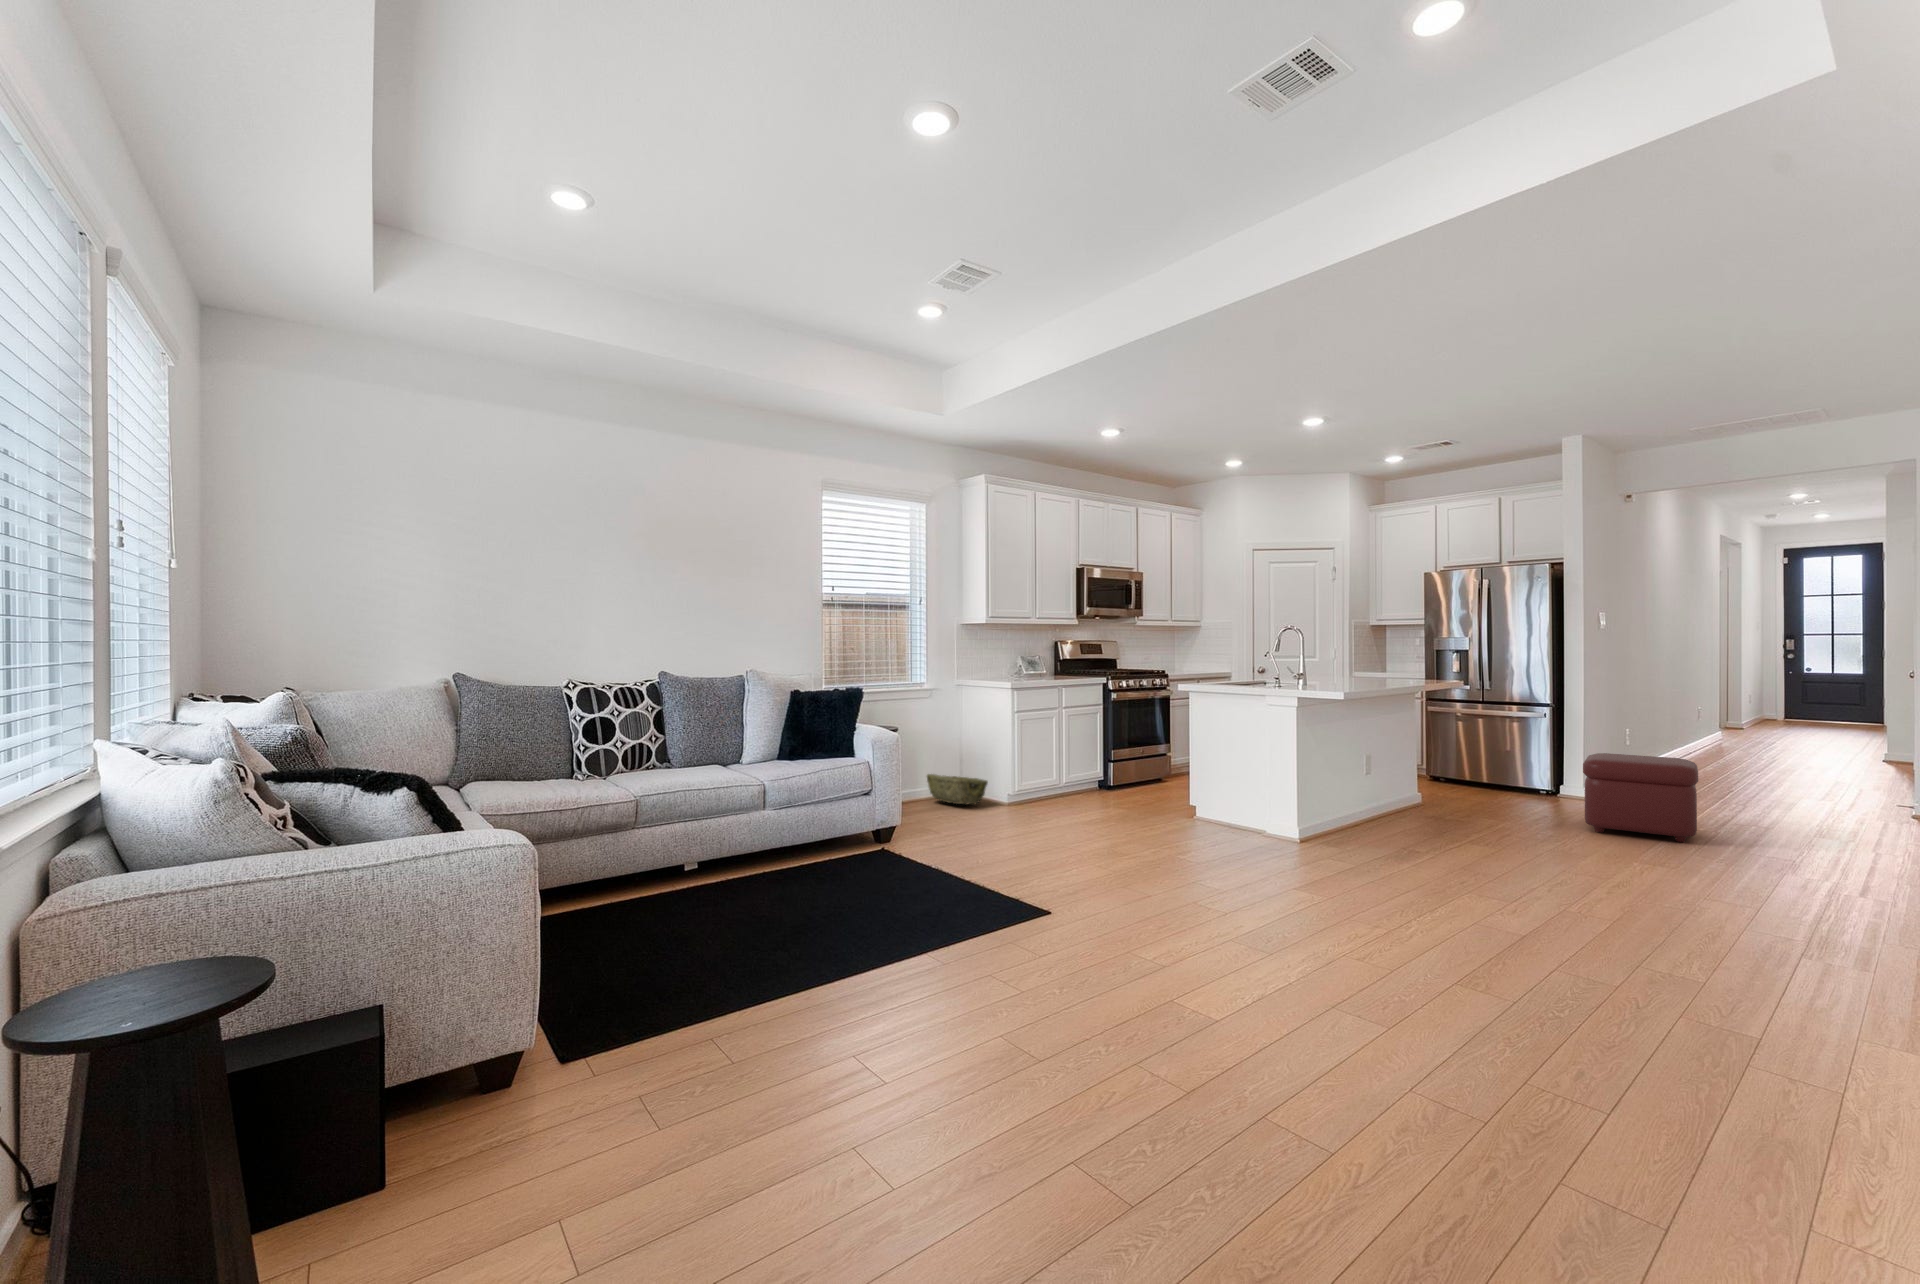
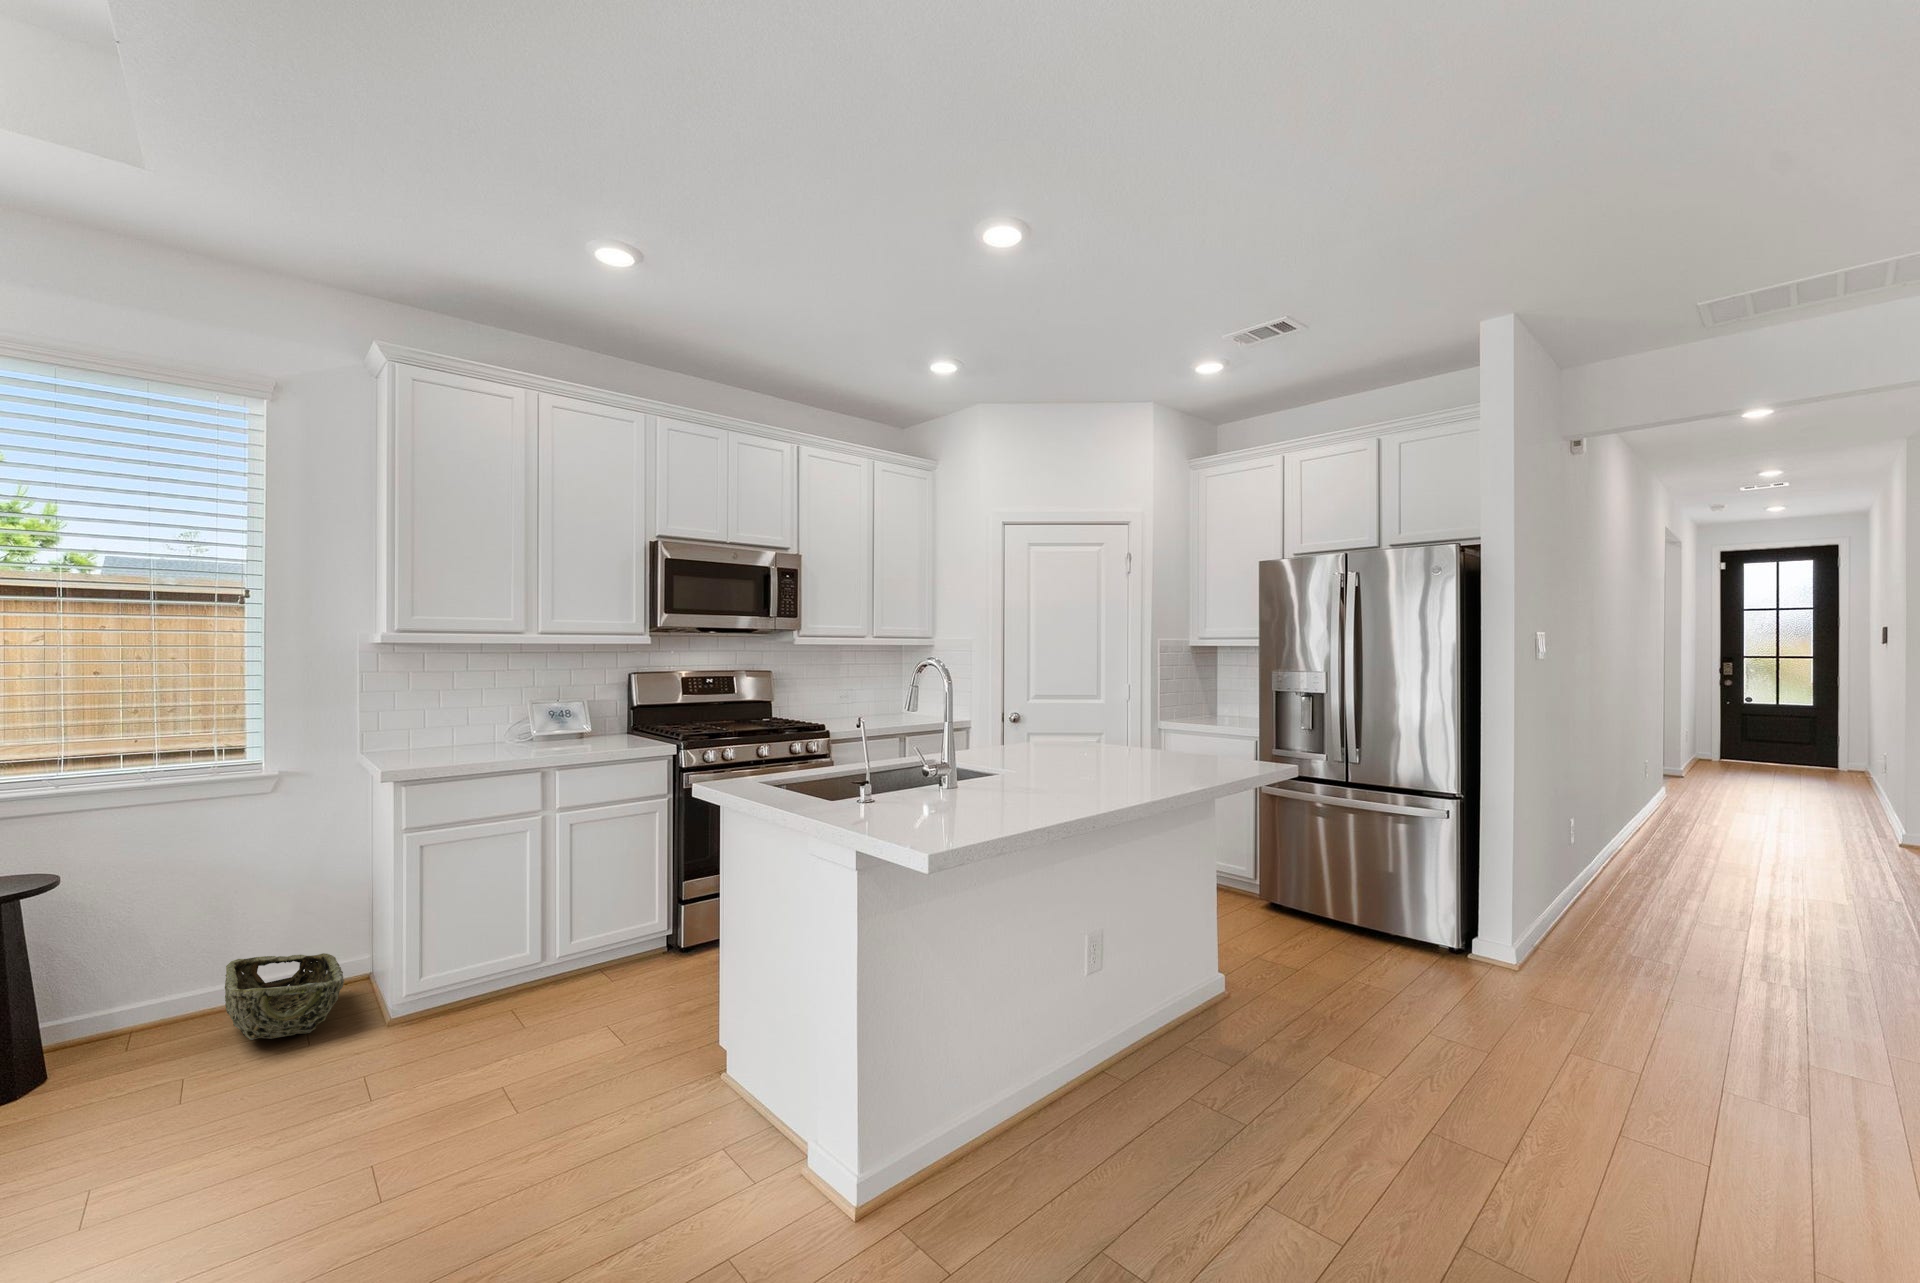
ottoman: present [1583,753,1698,842] -> none [1543,937,1822,1204]

